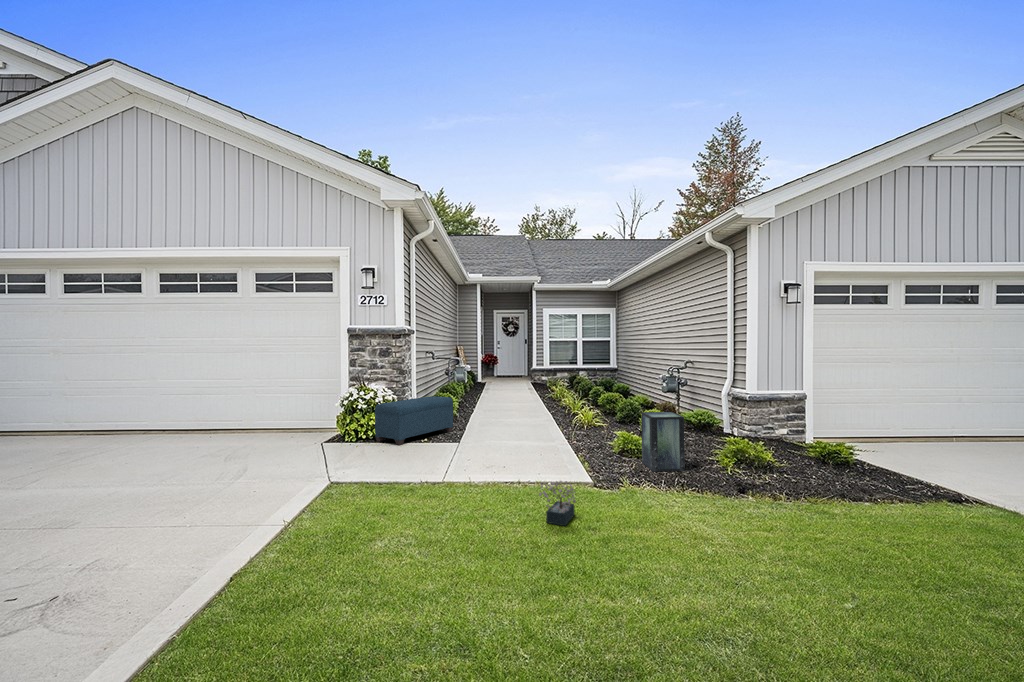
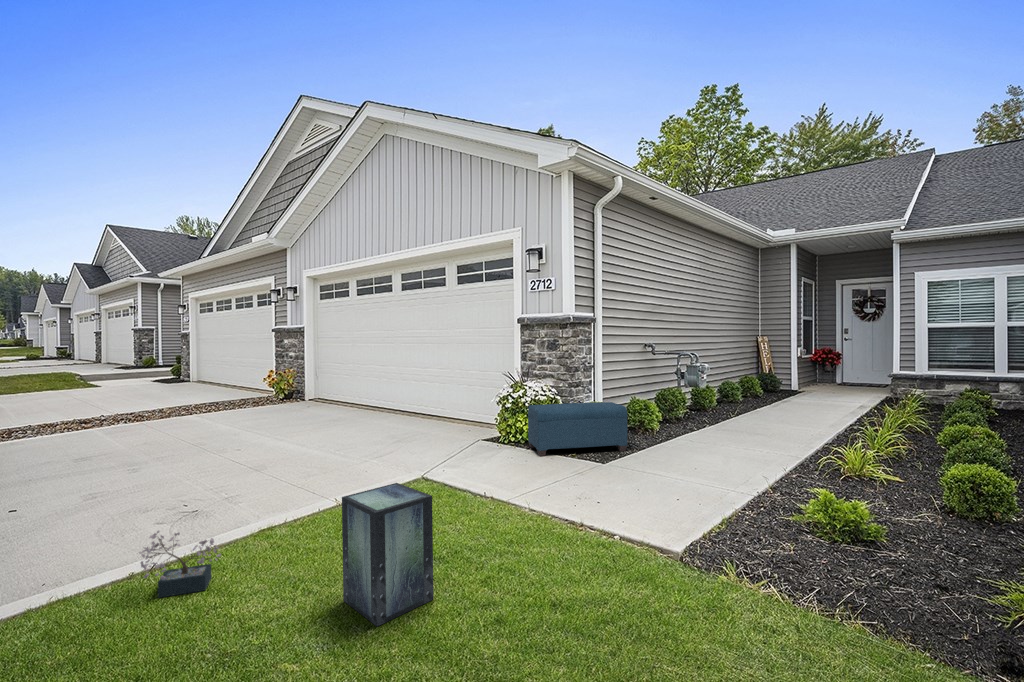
storage box: present [641,412,685,472] -> present [342,483,433,626]
decorative plant: present [539,481,576,526] -> present [140,531,221,598]

